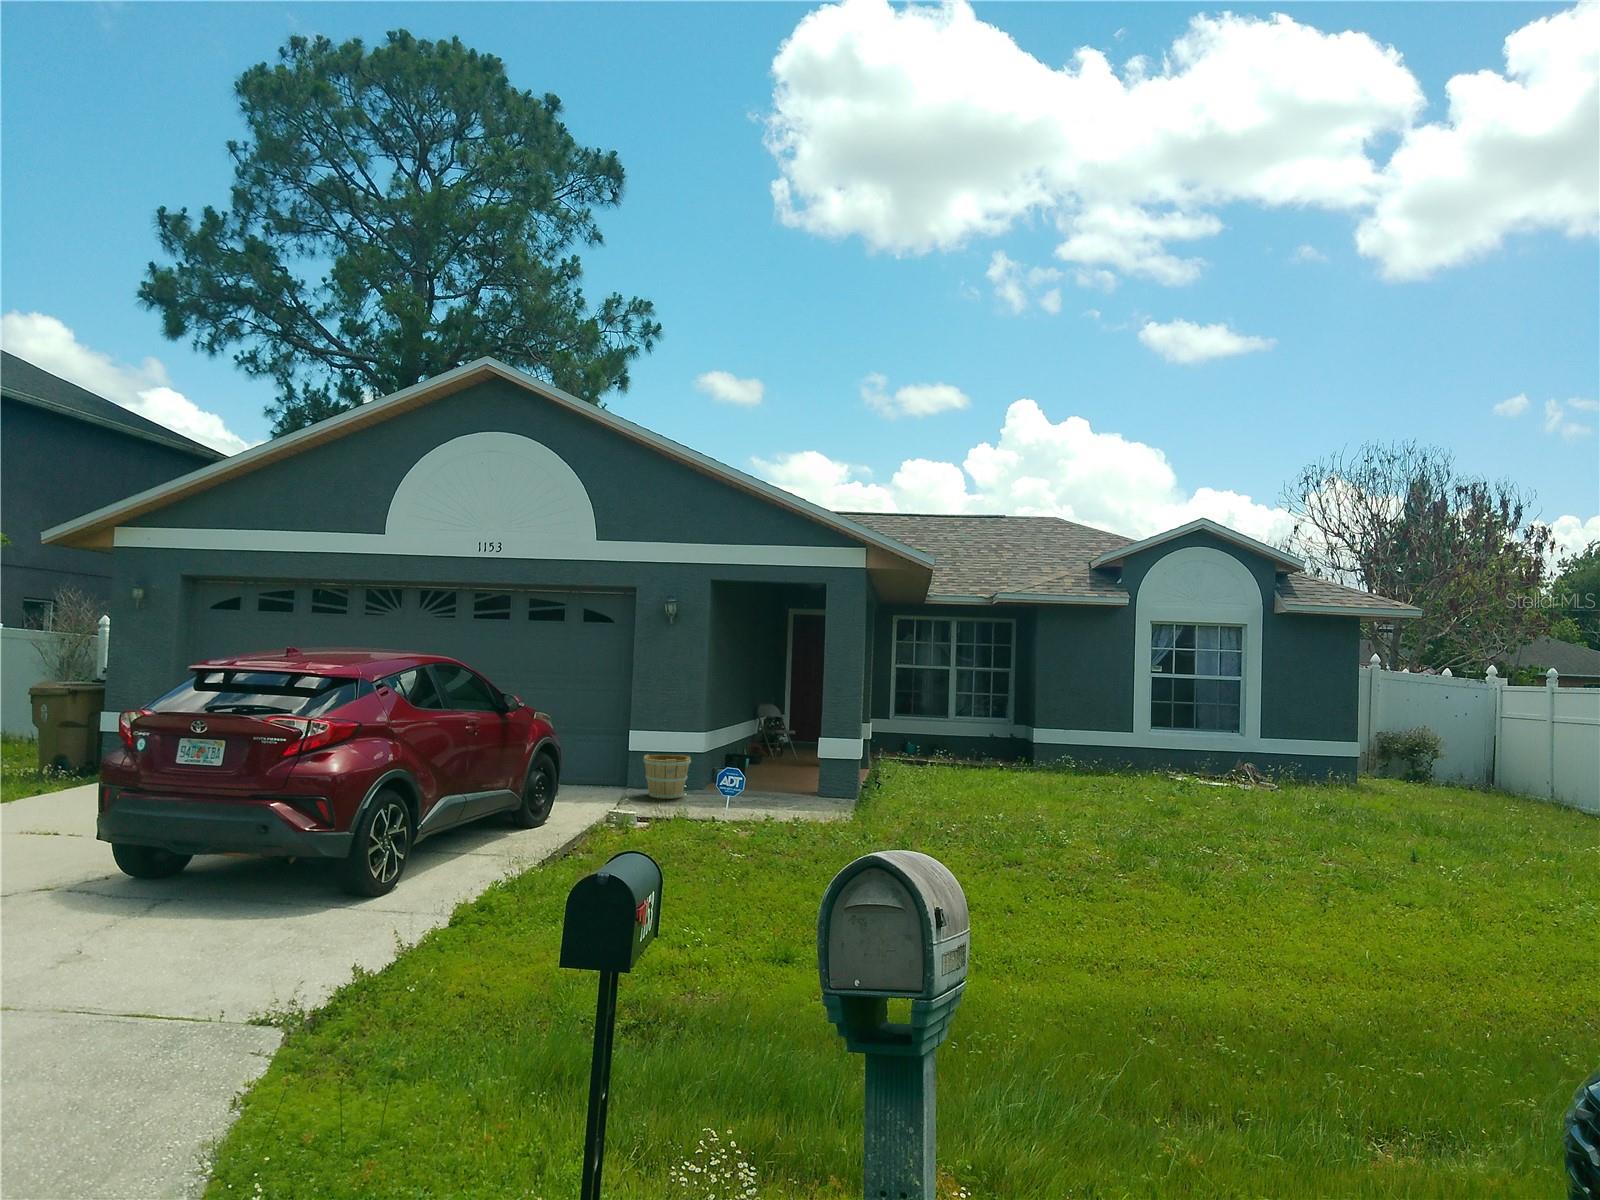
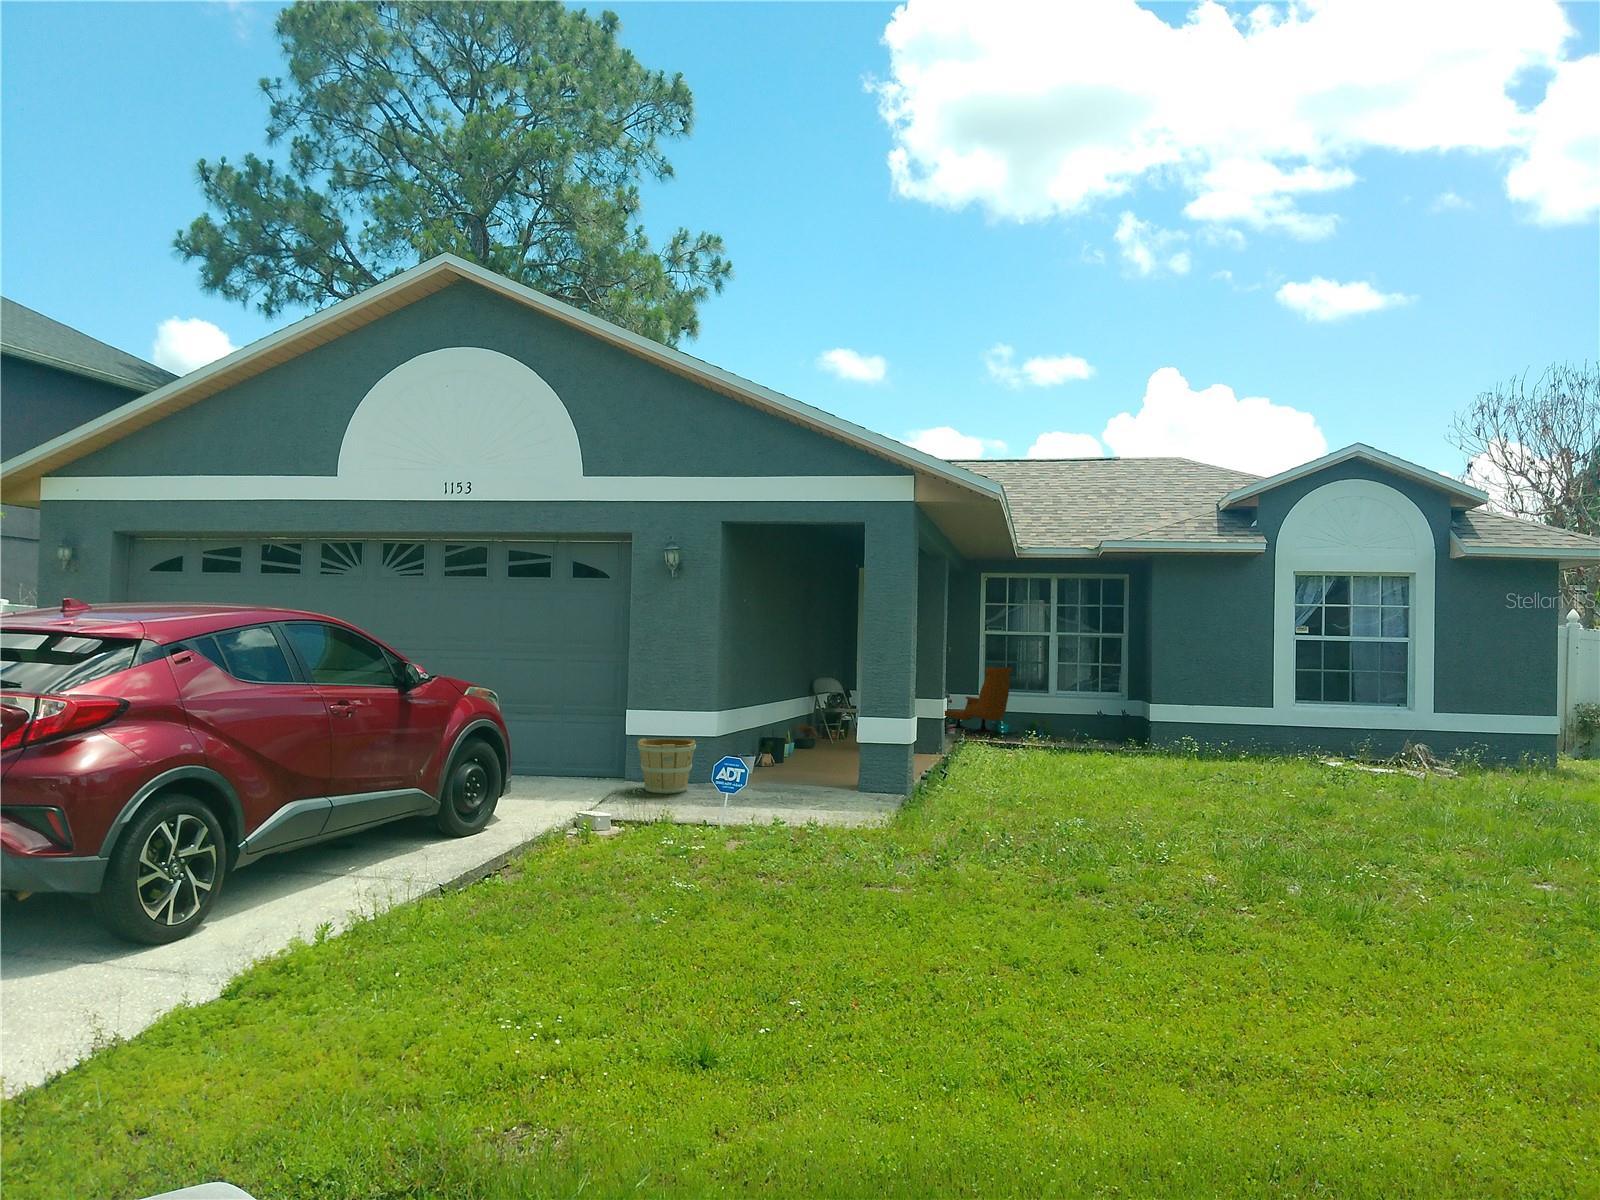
lounge chair: none [867,697,926,756] -> present [945,667,1011,737]

